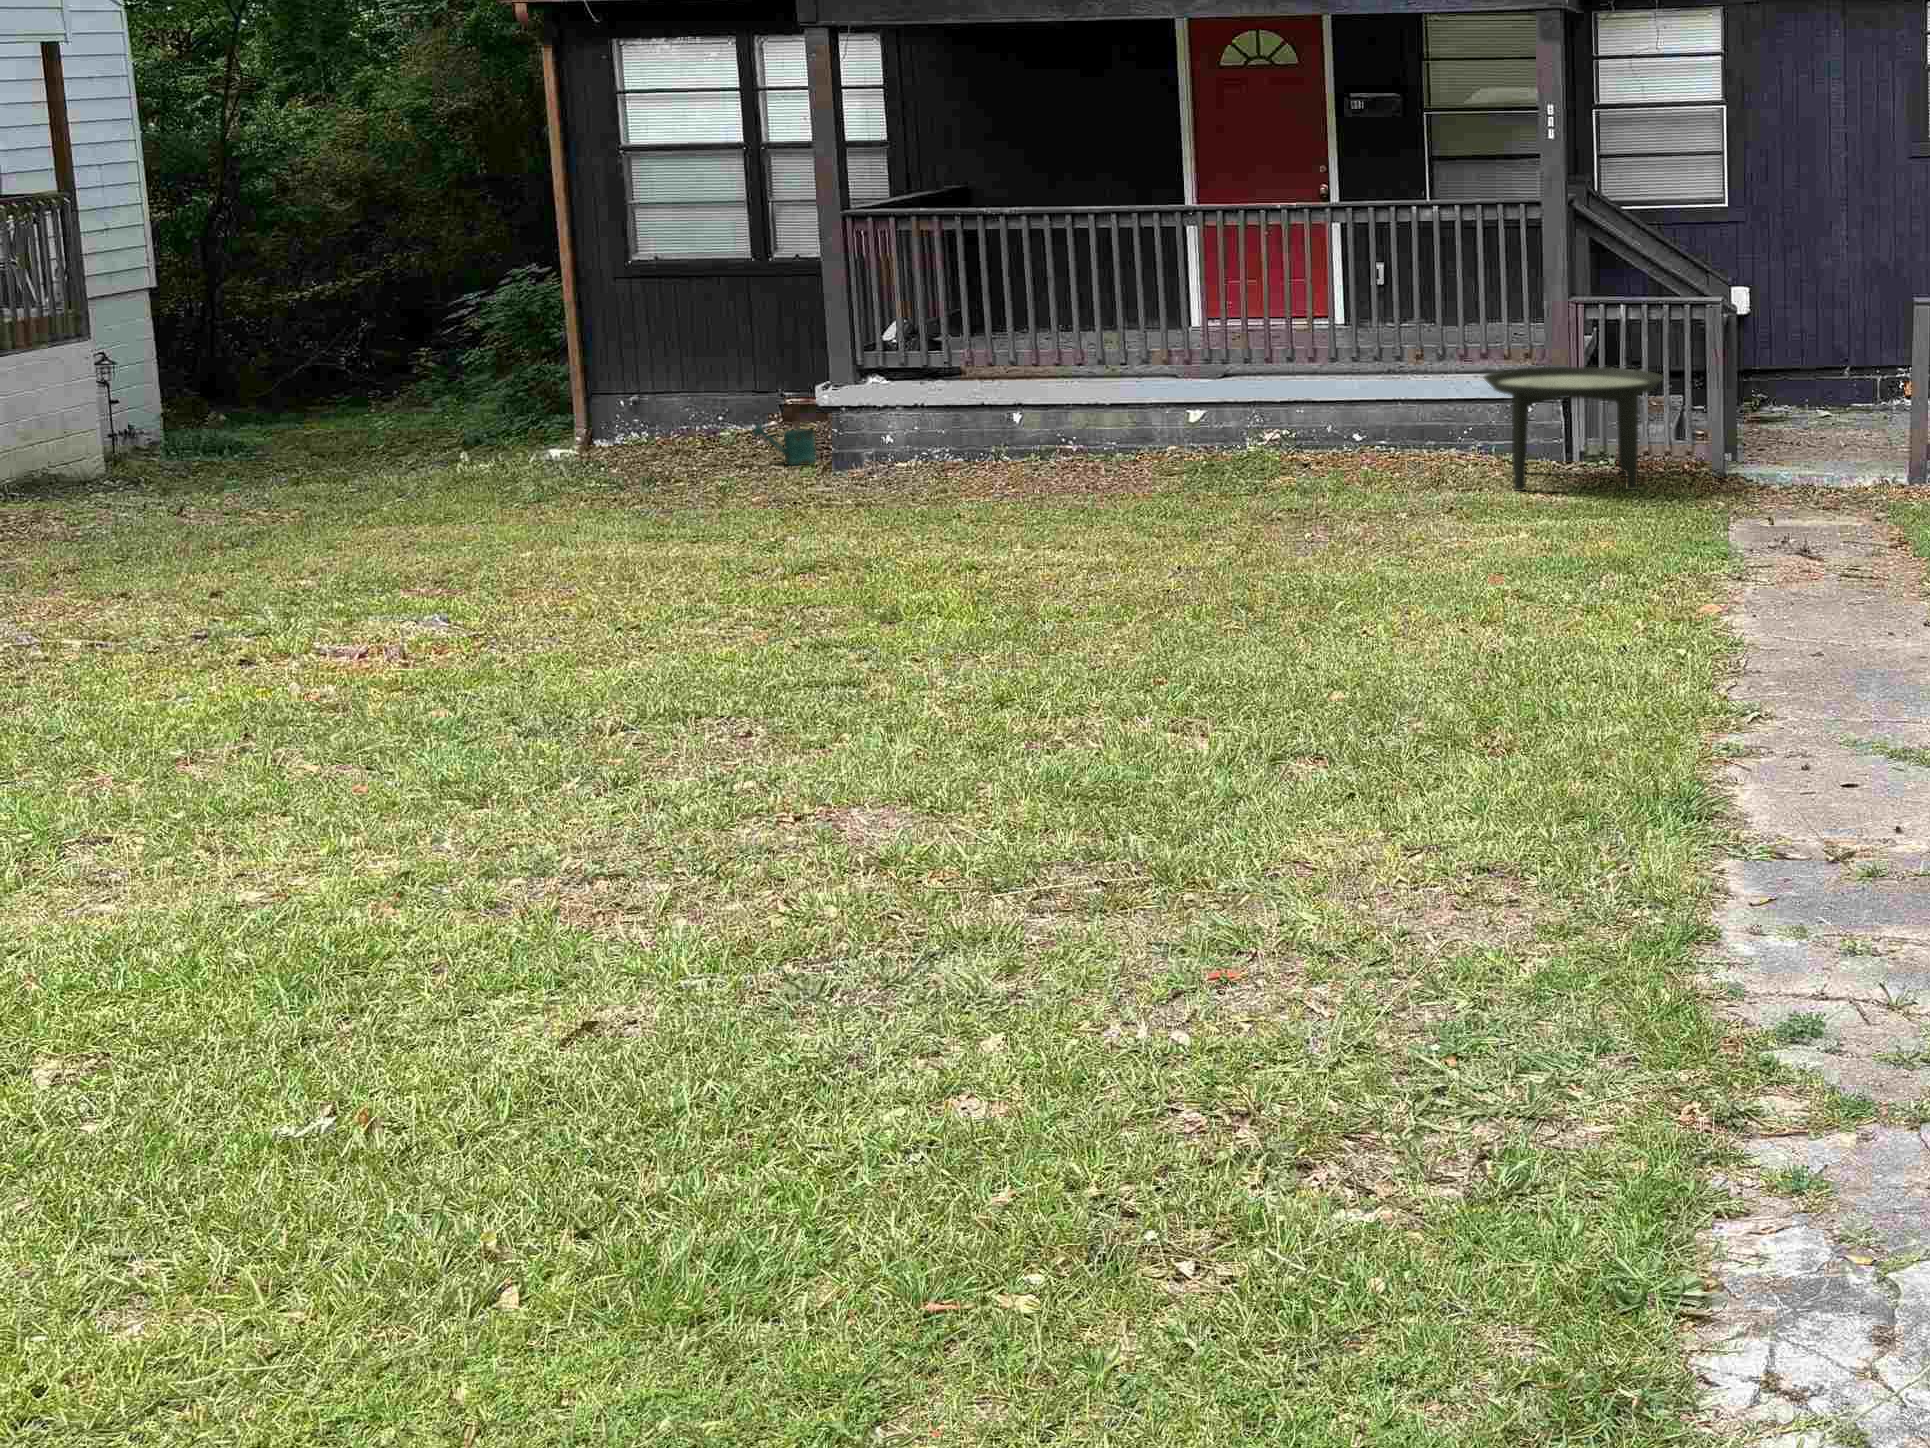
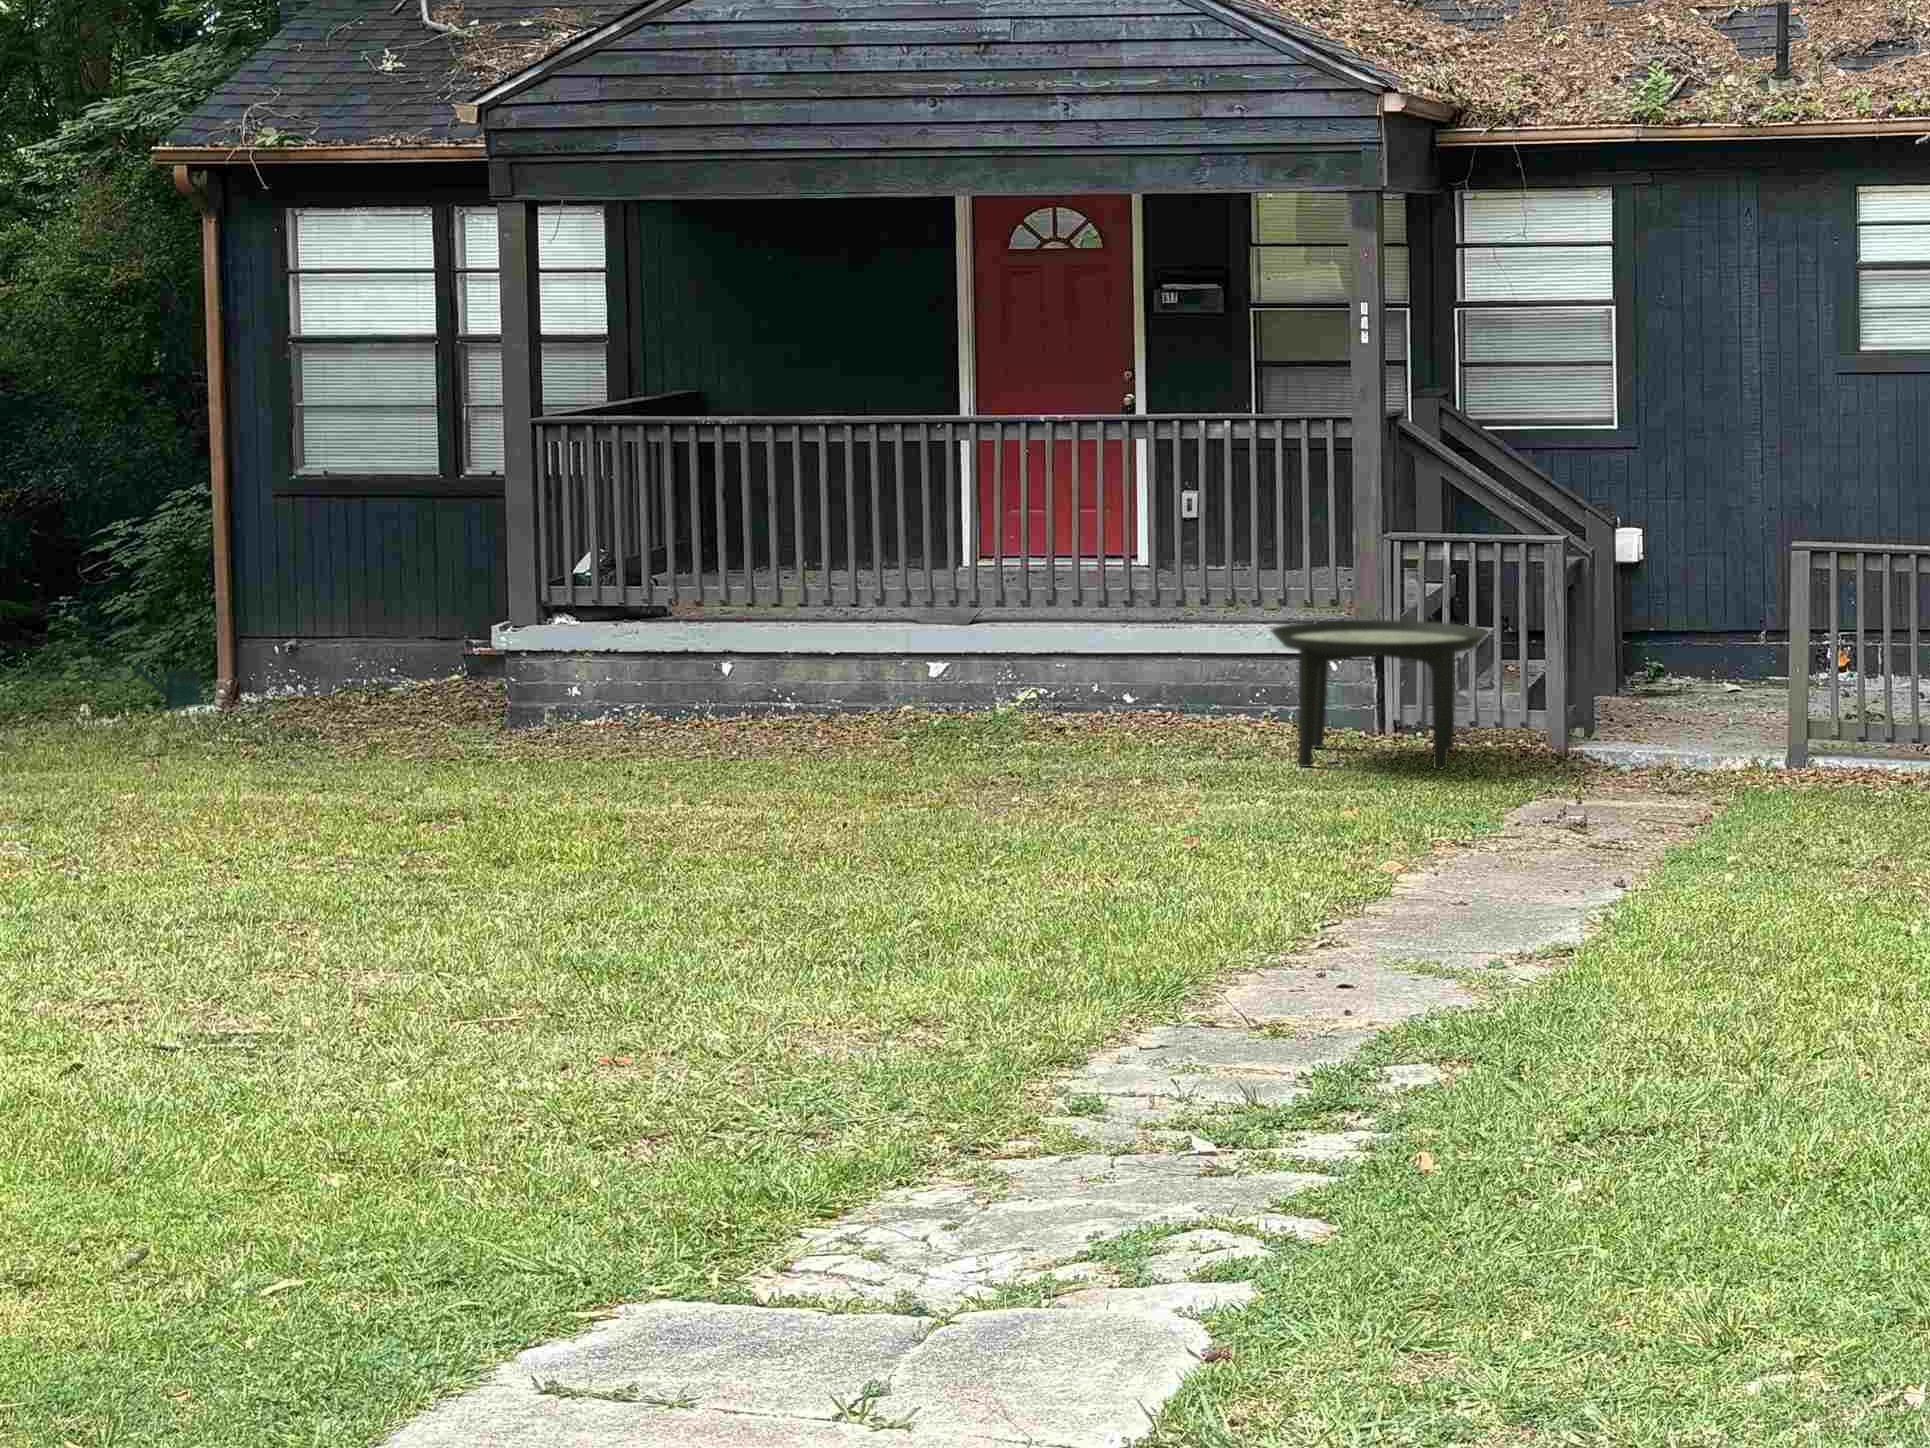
watering can: present [753,425,818,465] -> present [132,664,201,708]

